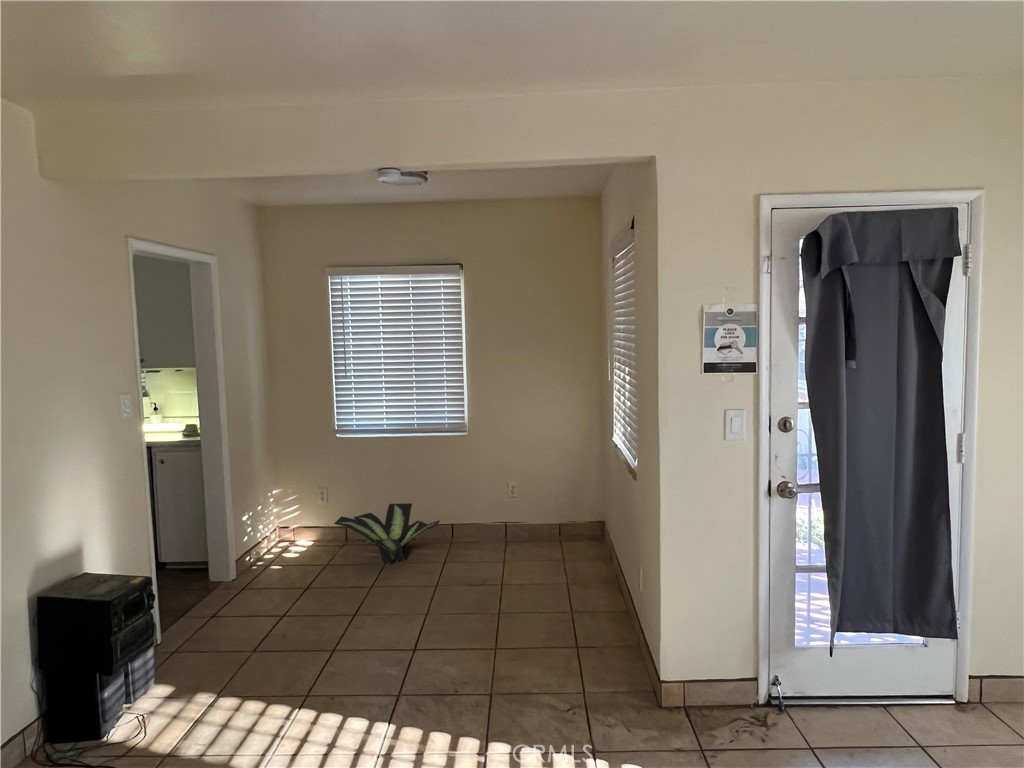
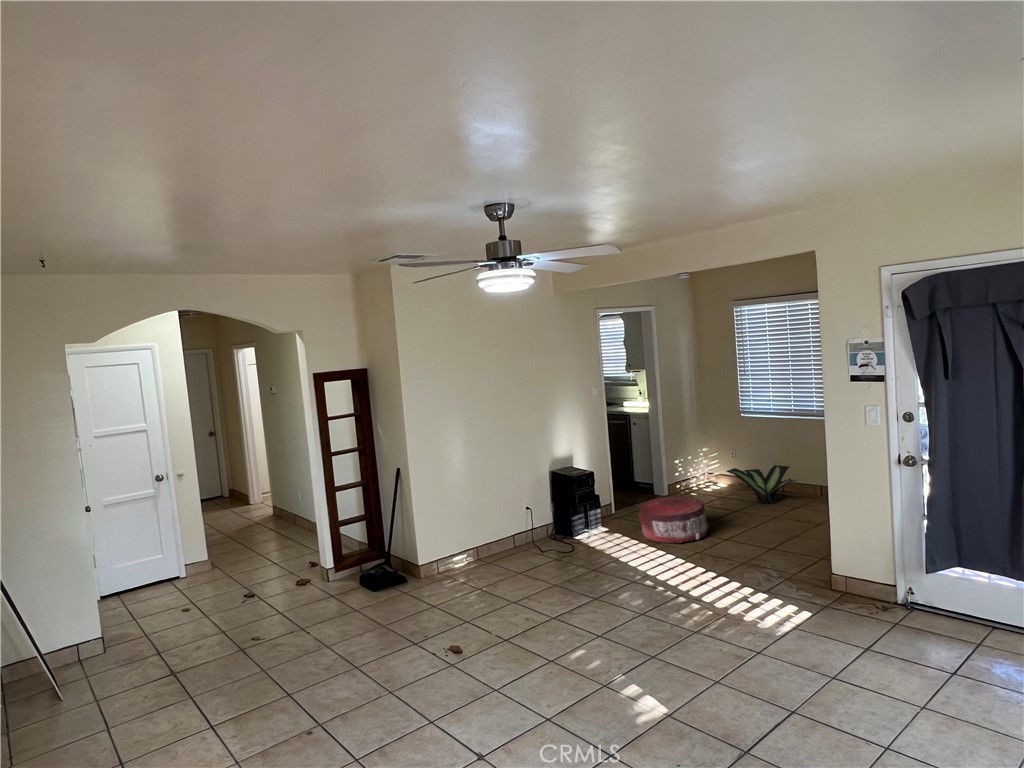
pouf: none [246,583,373,691] -> present [639,497,709,543]

